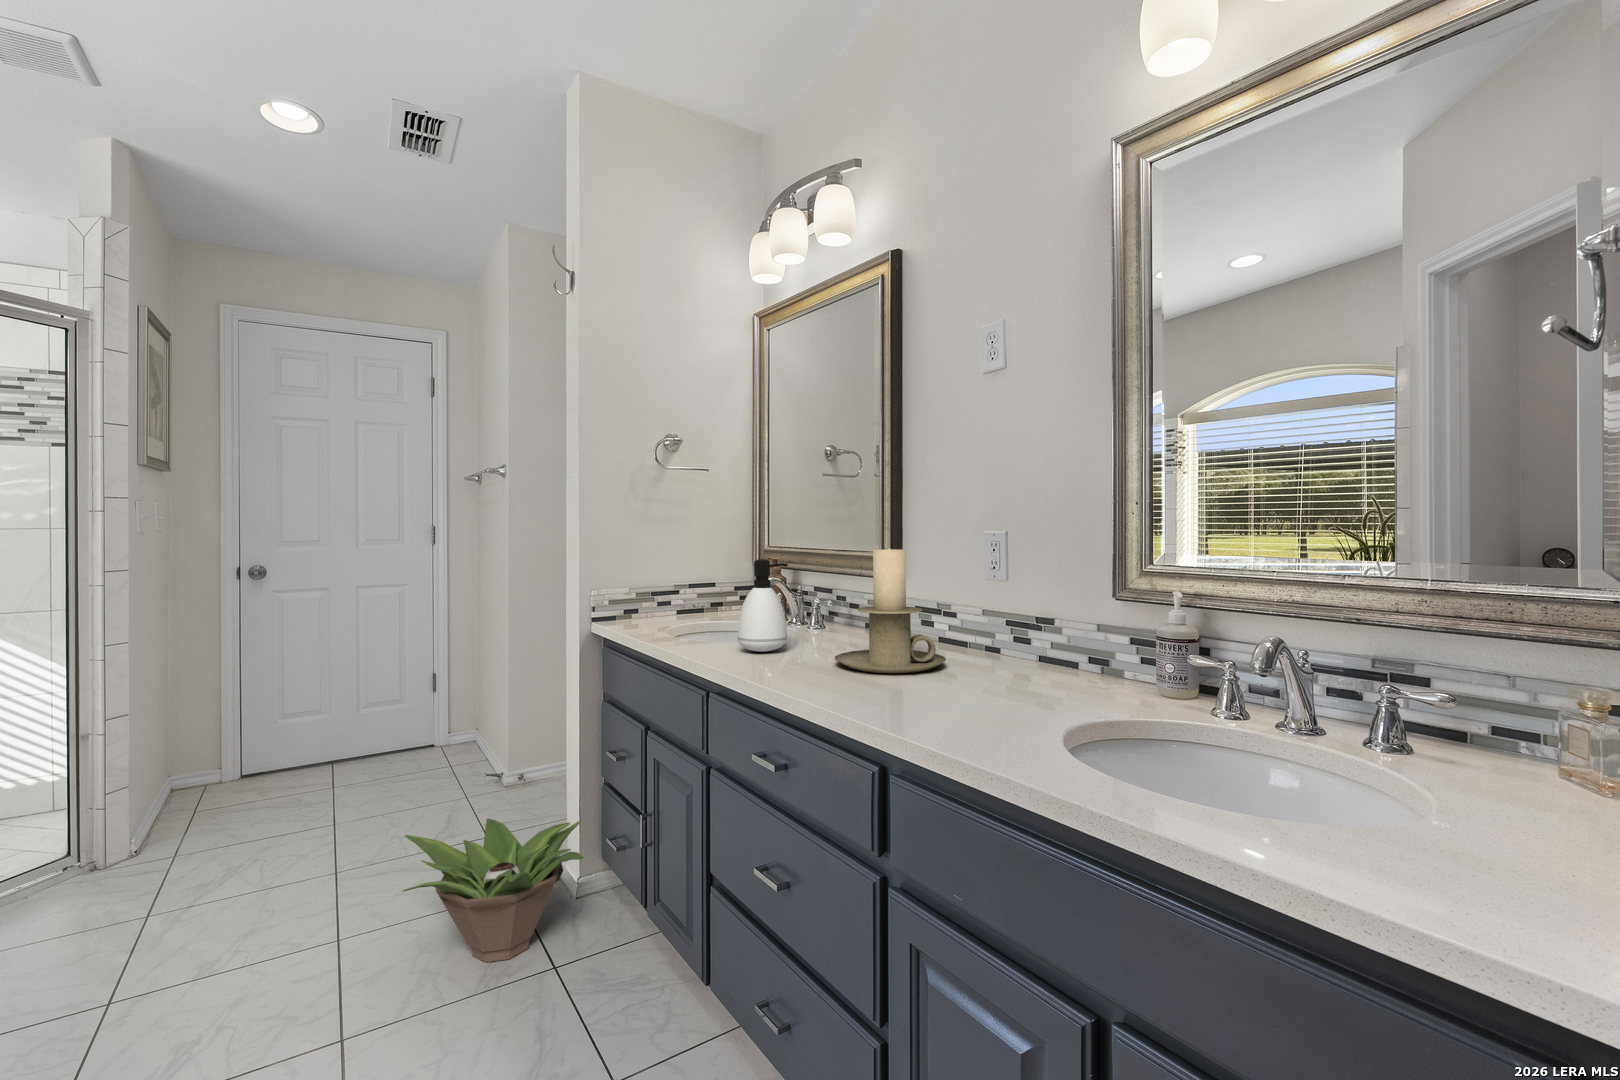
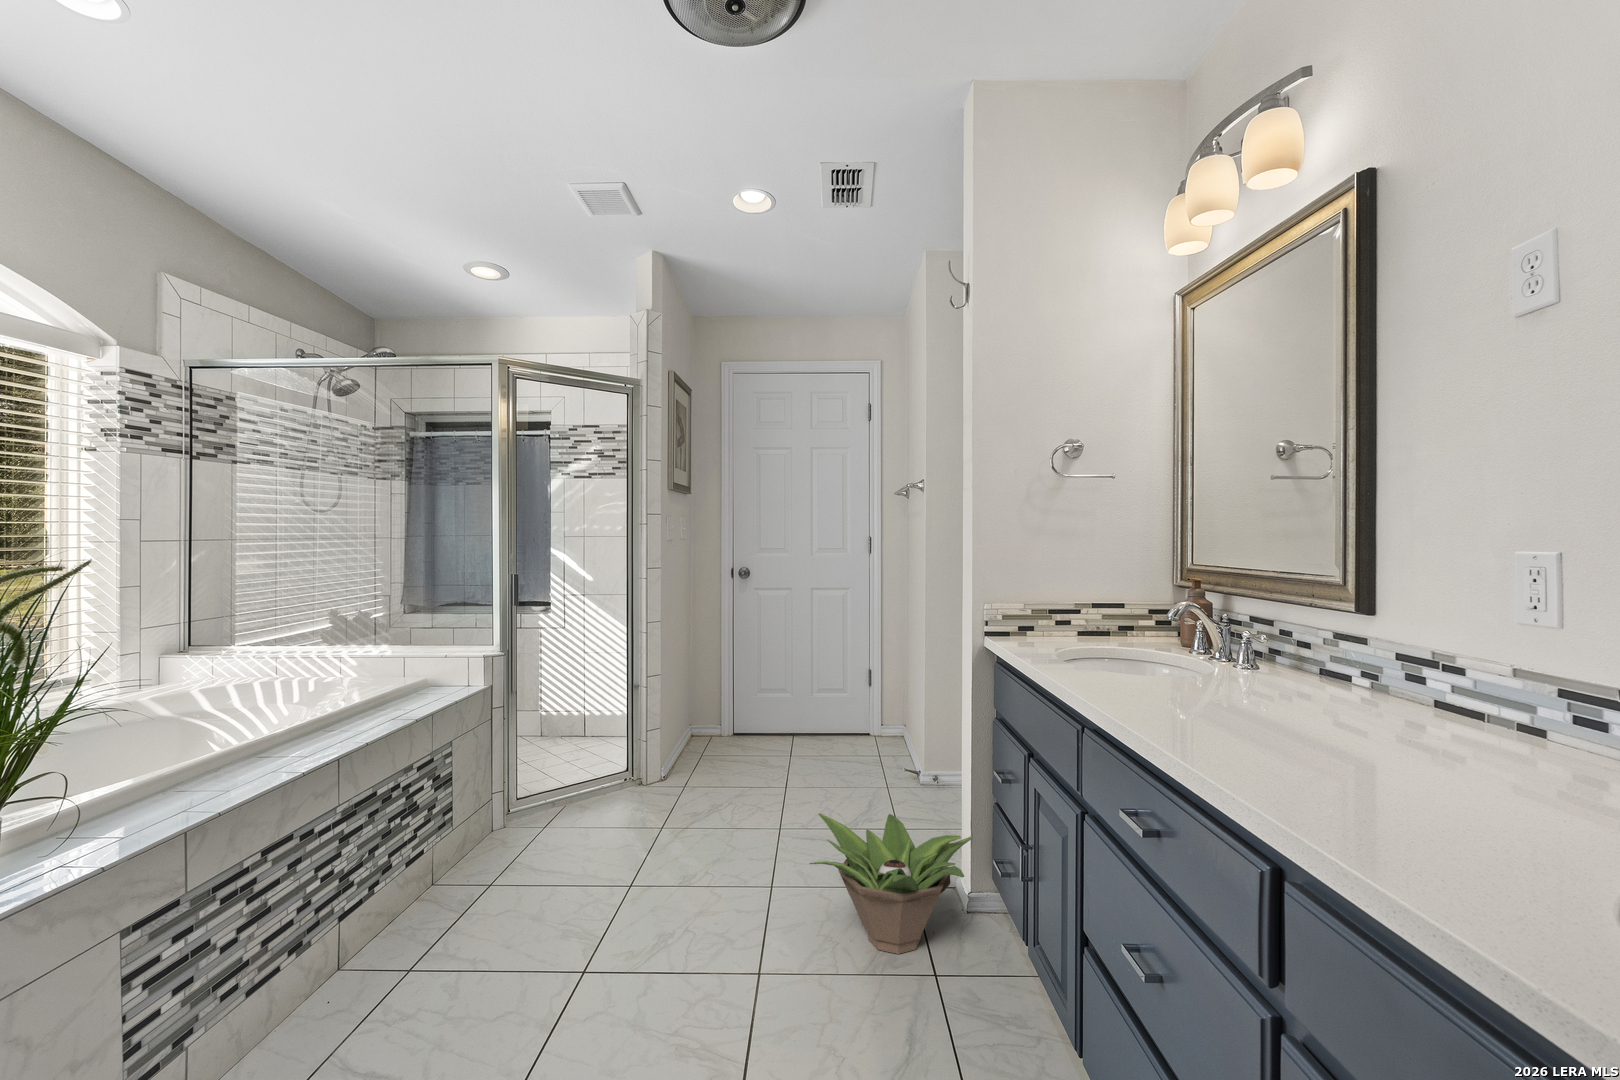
candle holder: present [835,548,946,673] -> none [1244,576,1427,747]
soap dispenser: present [738,559,788,652] -> none [1126,582,1190,691]

